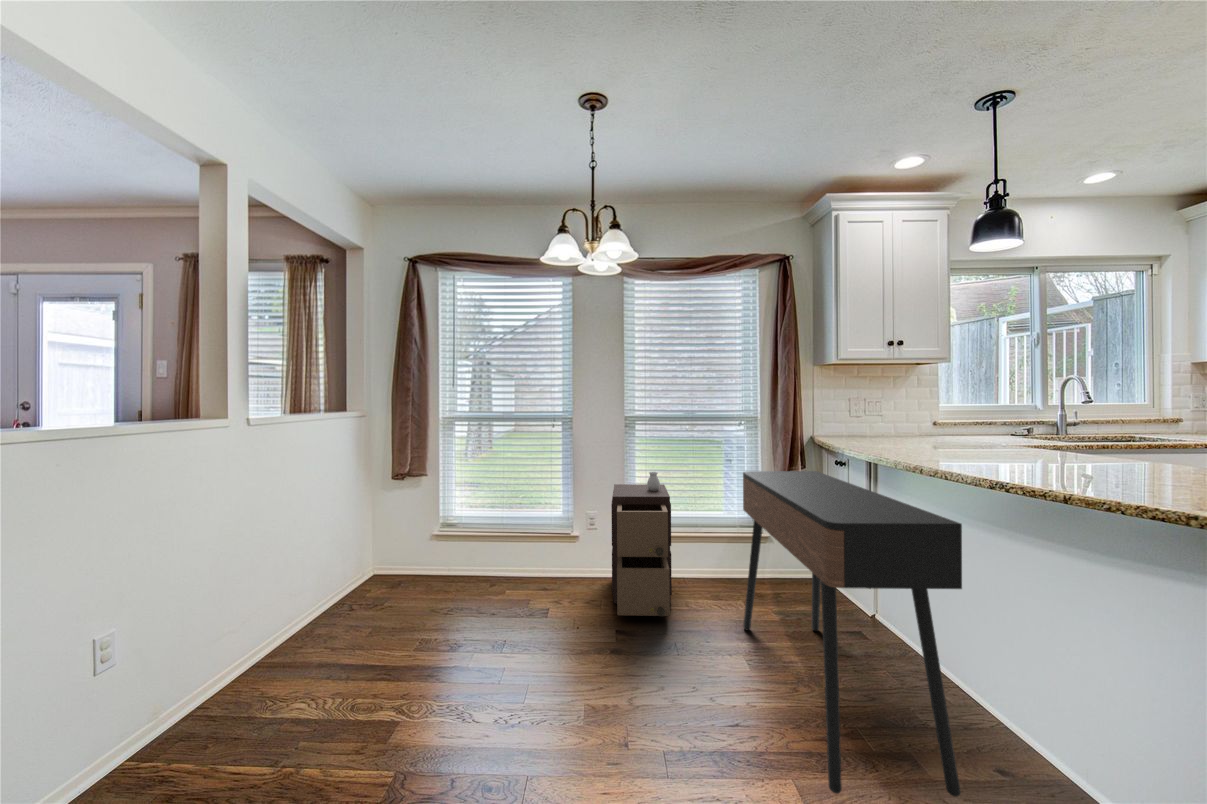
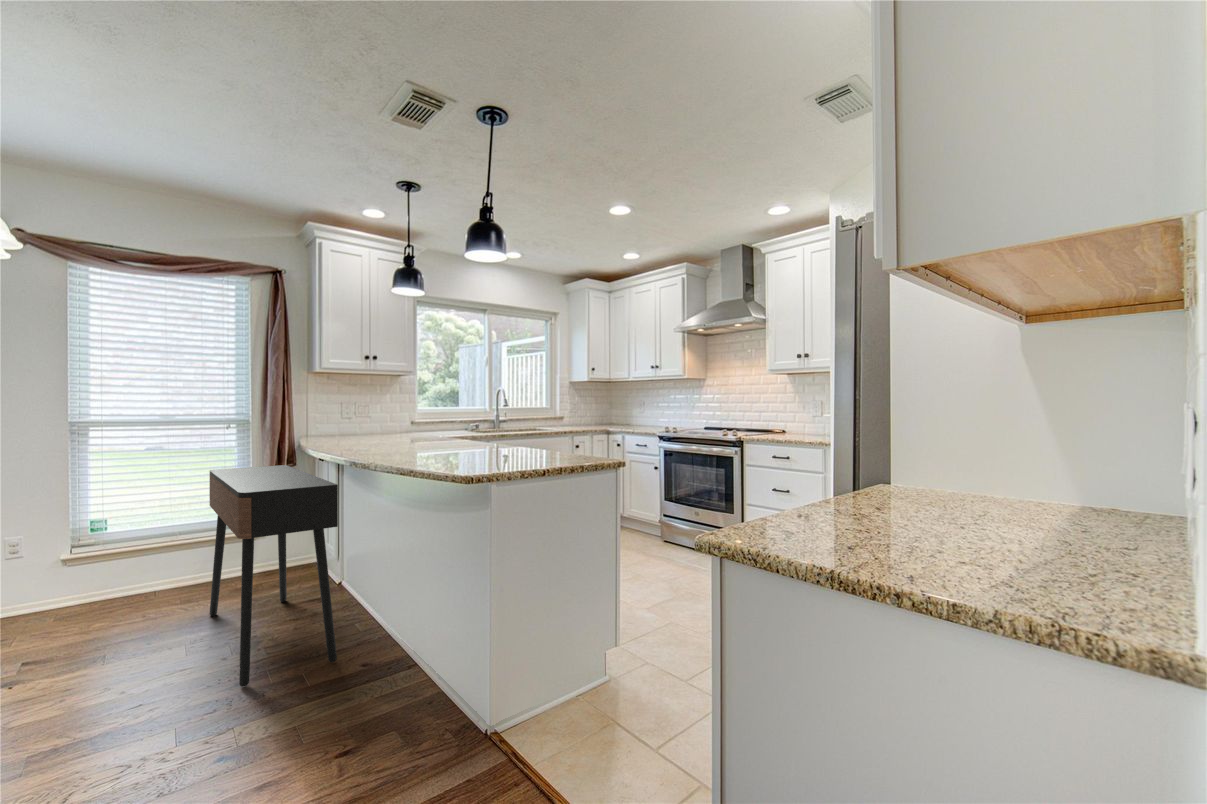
storage cabinet: present [611,472,672,616] -> none [44,480,130,636]

